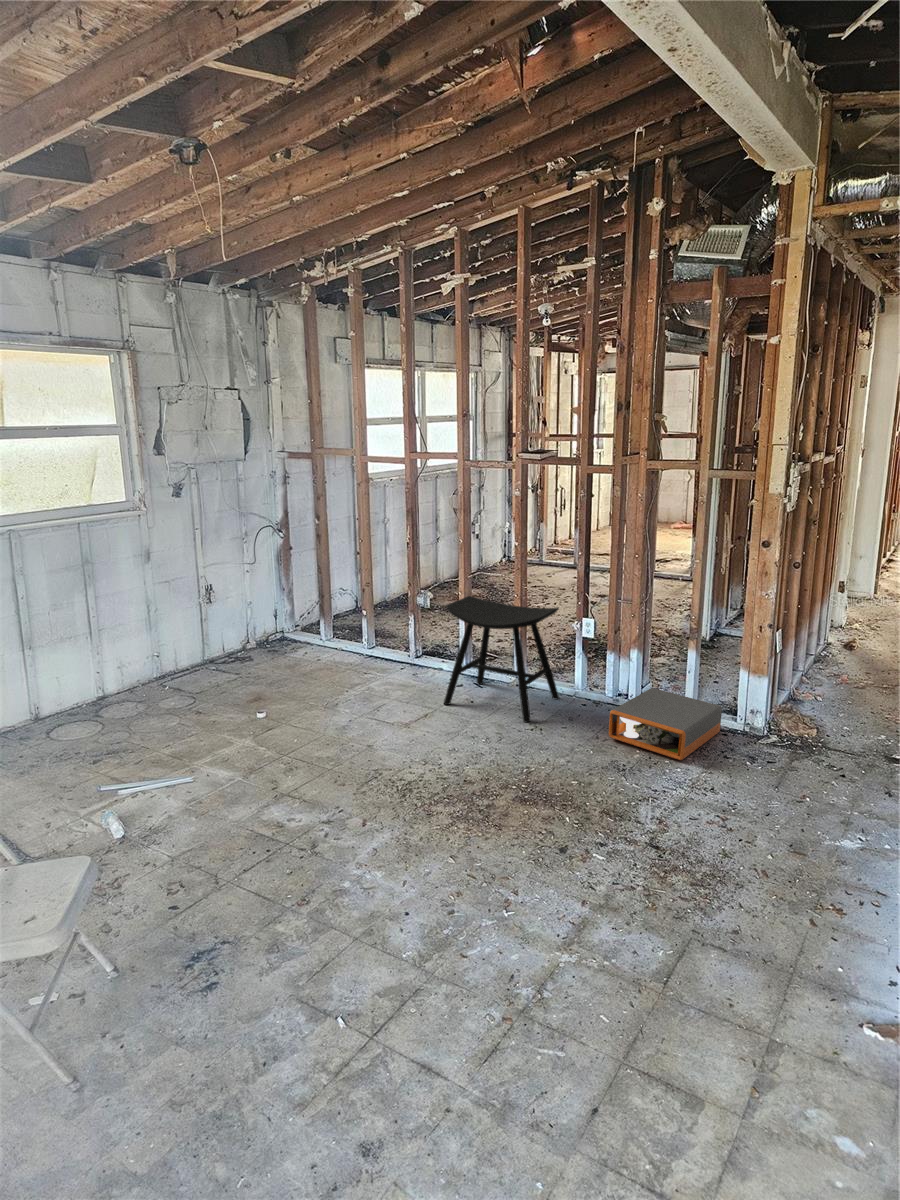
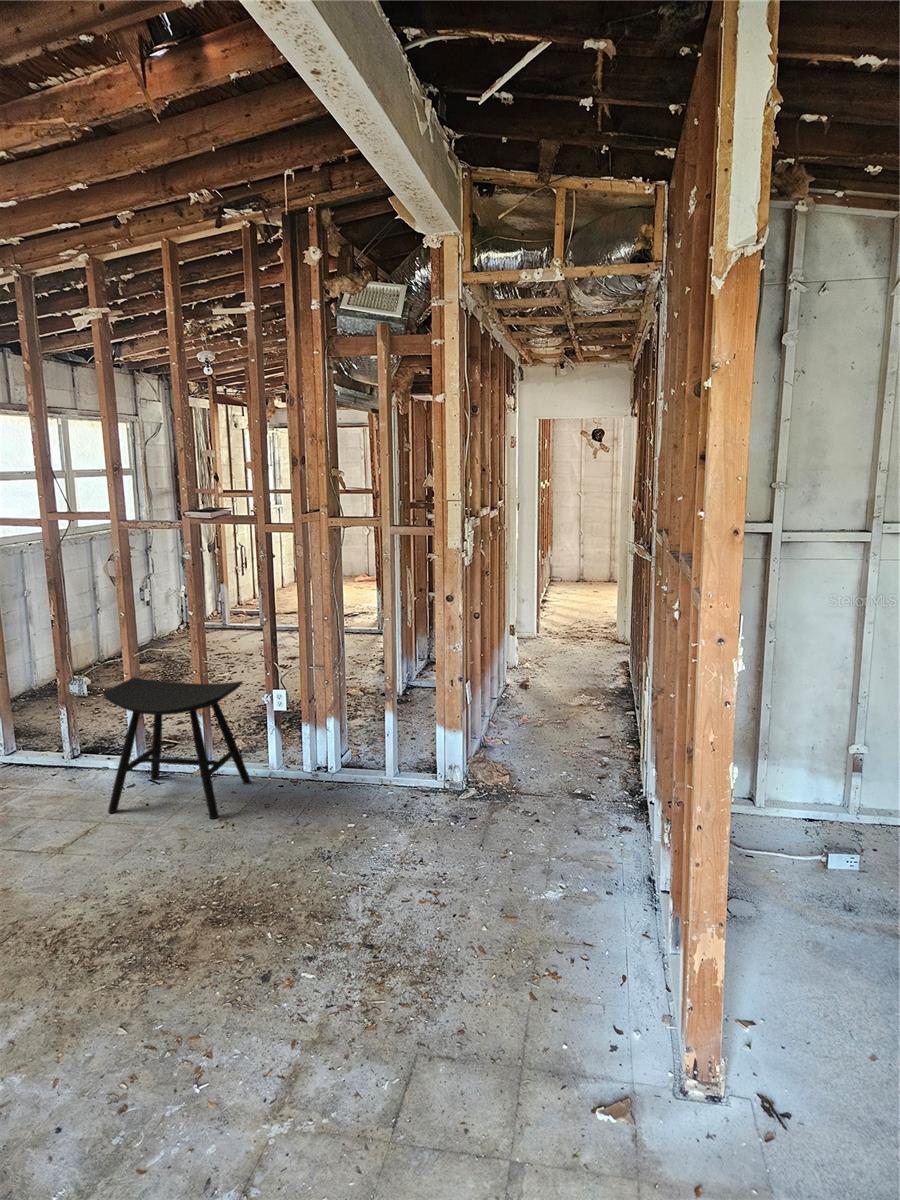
storage box: present [609,688,722,760] -> none [308,757,423,834]

